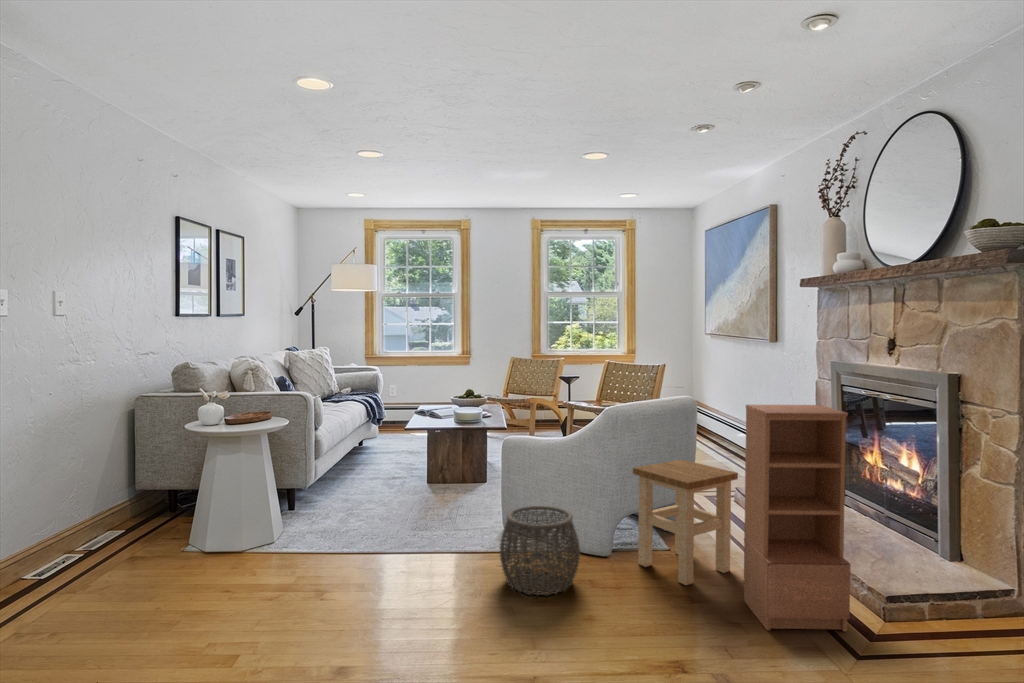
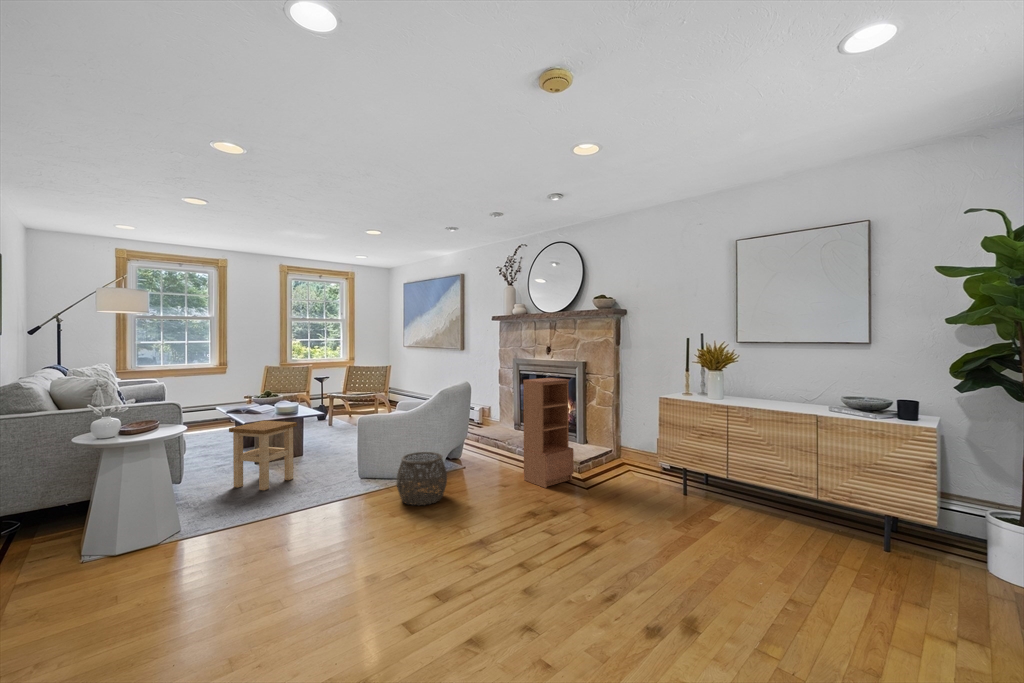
stool: present [633,460,738,585] -> present [229,420,297,490]

